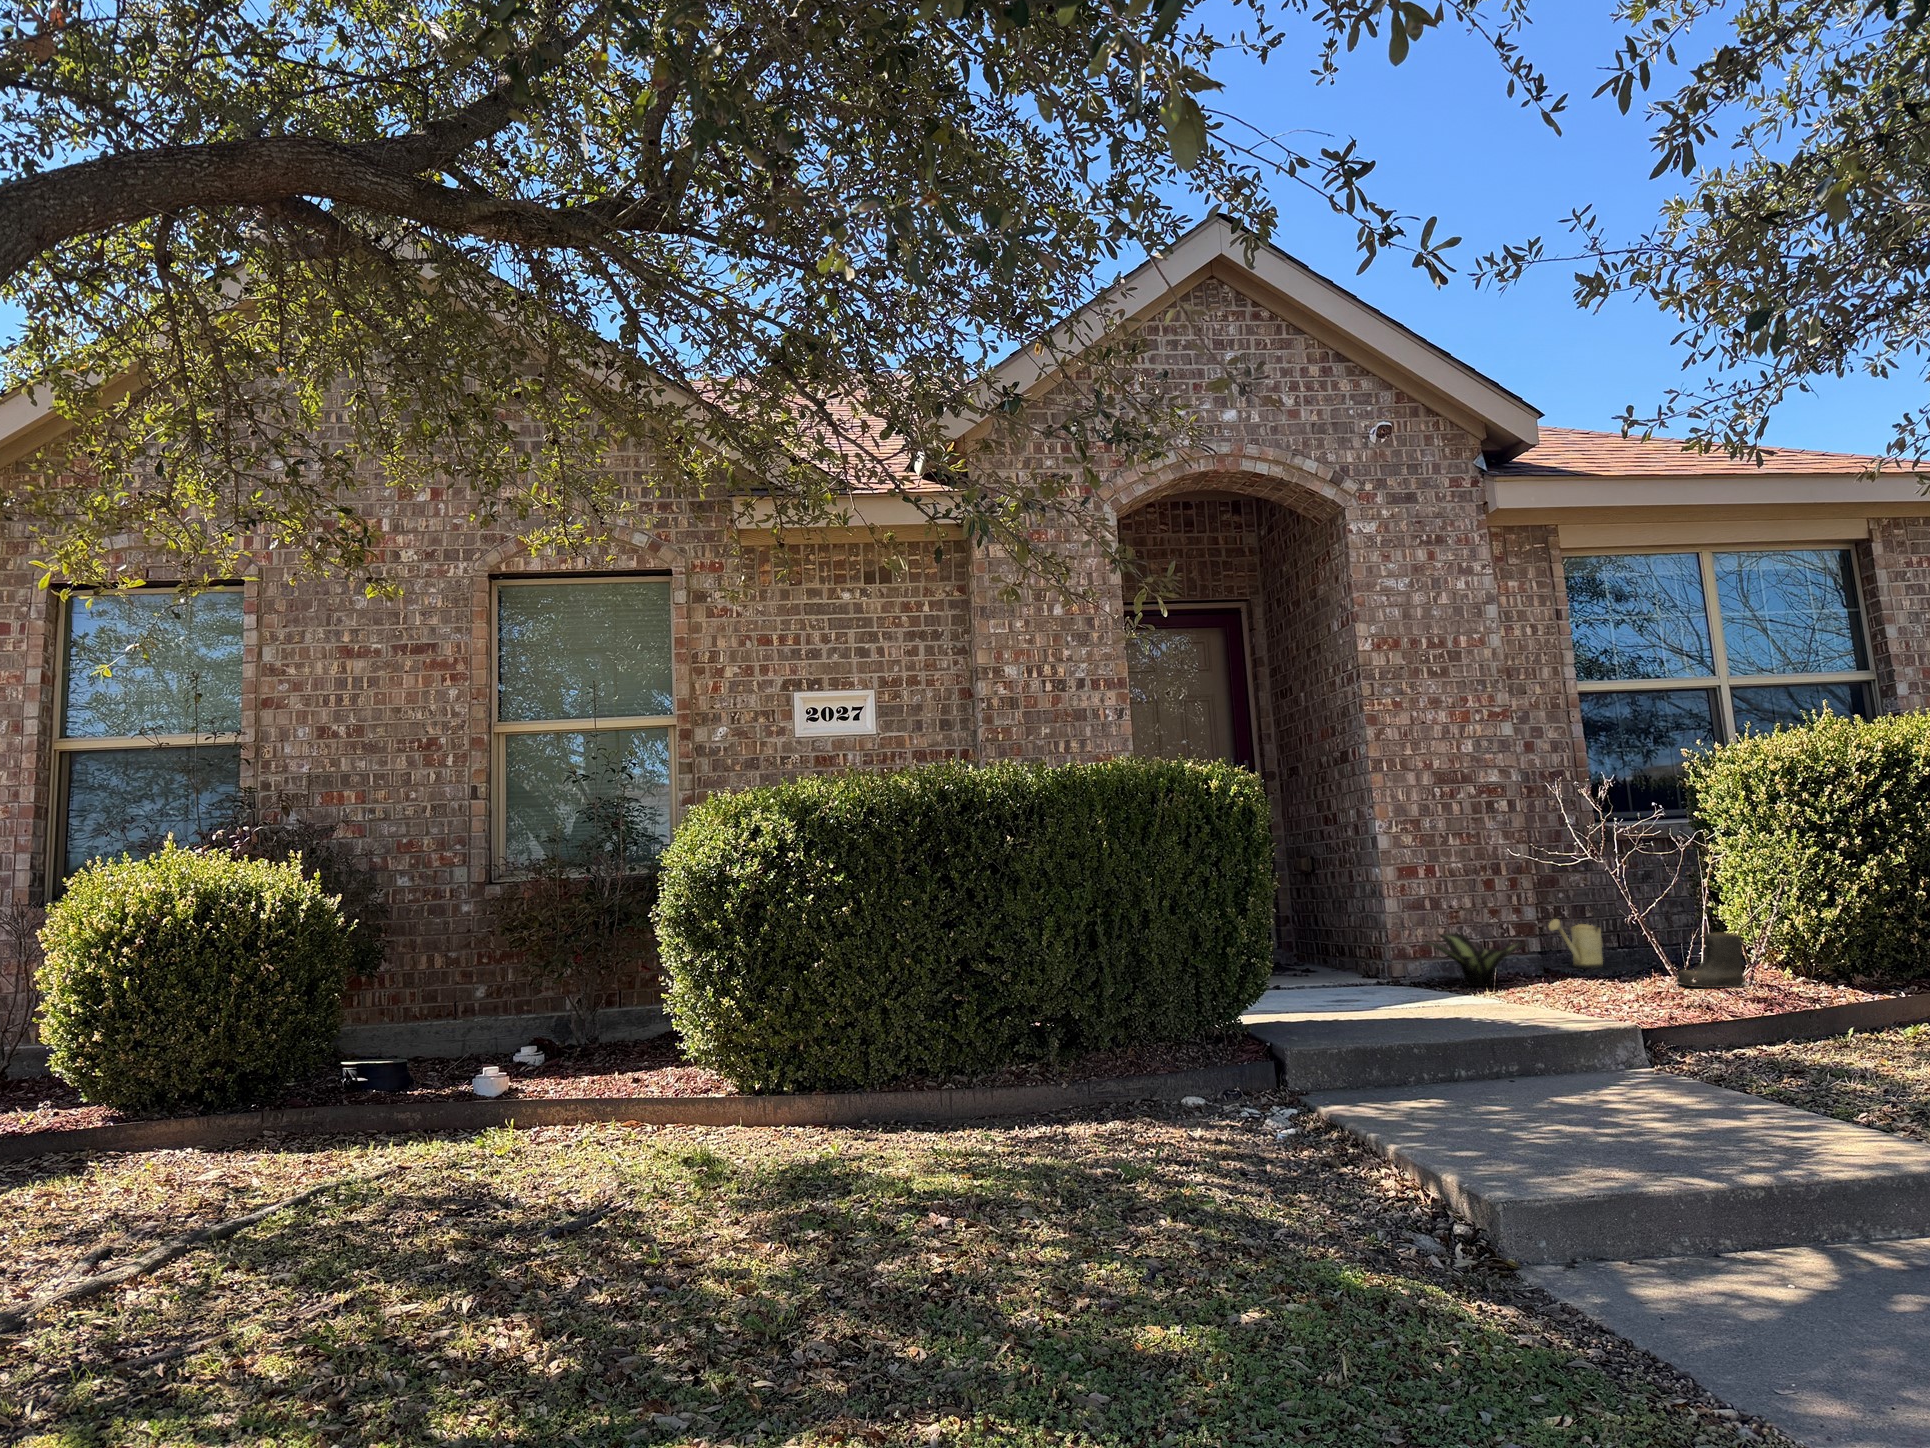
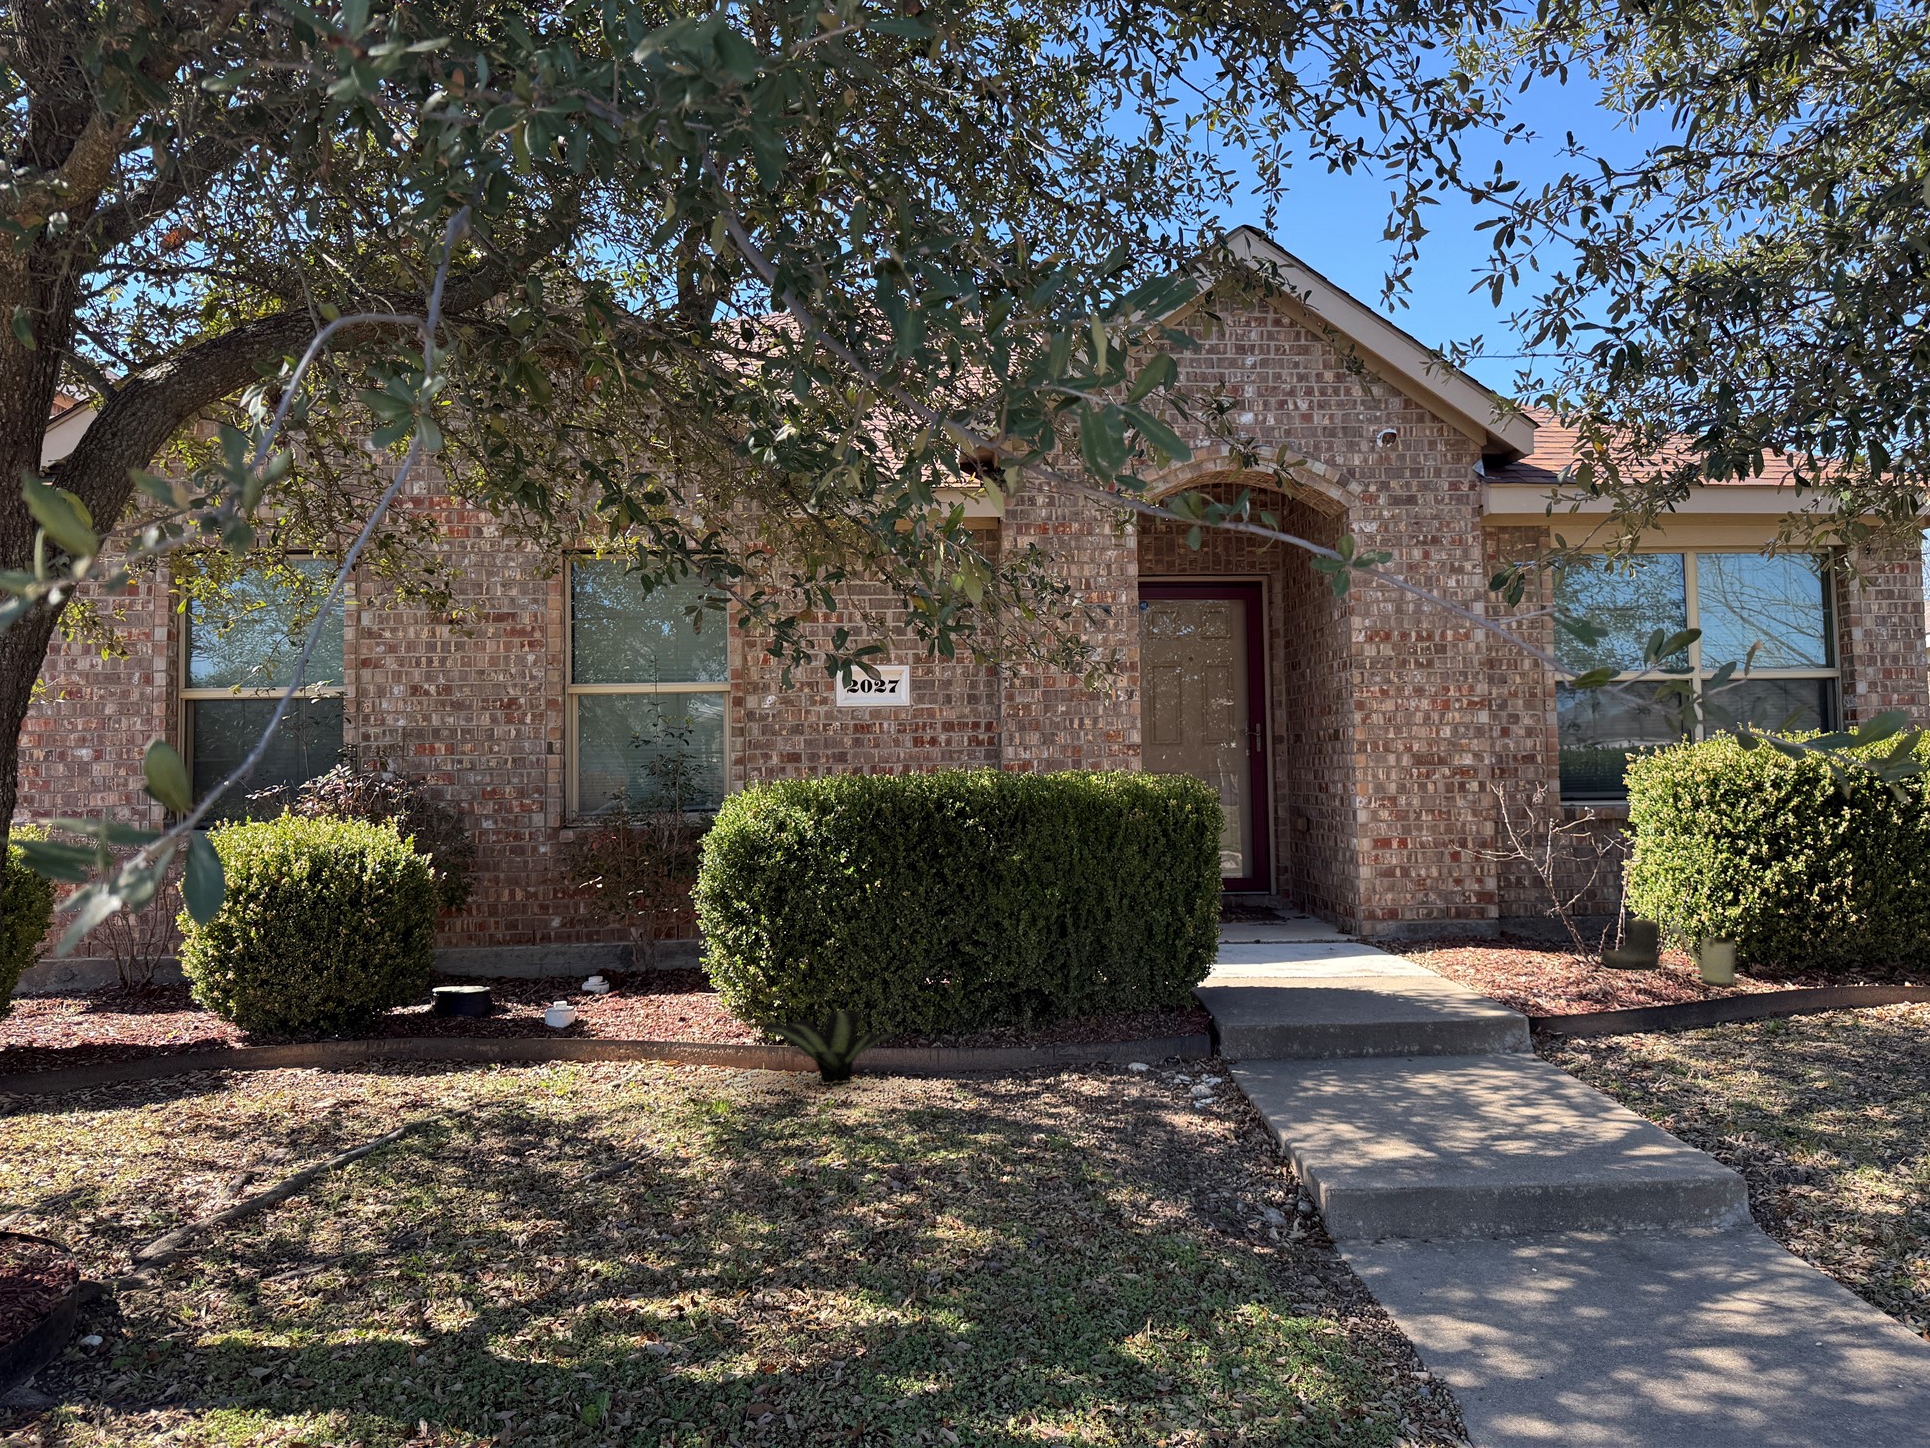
watering can: present [1549,918,1603,968] -> present [1669,924,1737,987]
potted plant: present [1424,933,1526,987] -> present [762,1011,896,1086]

